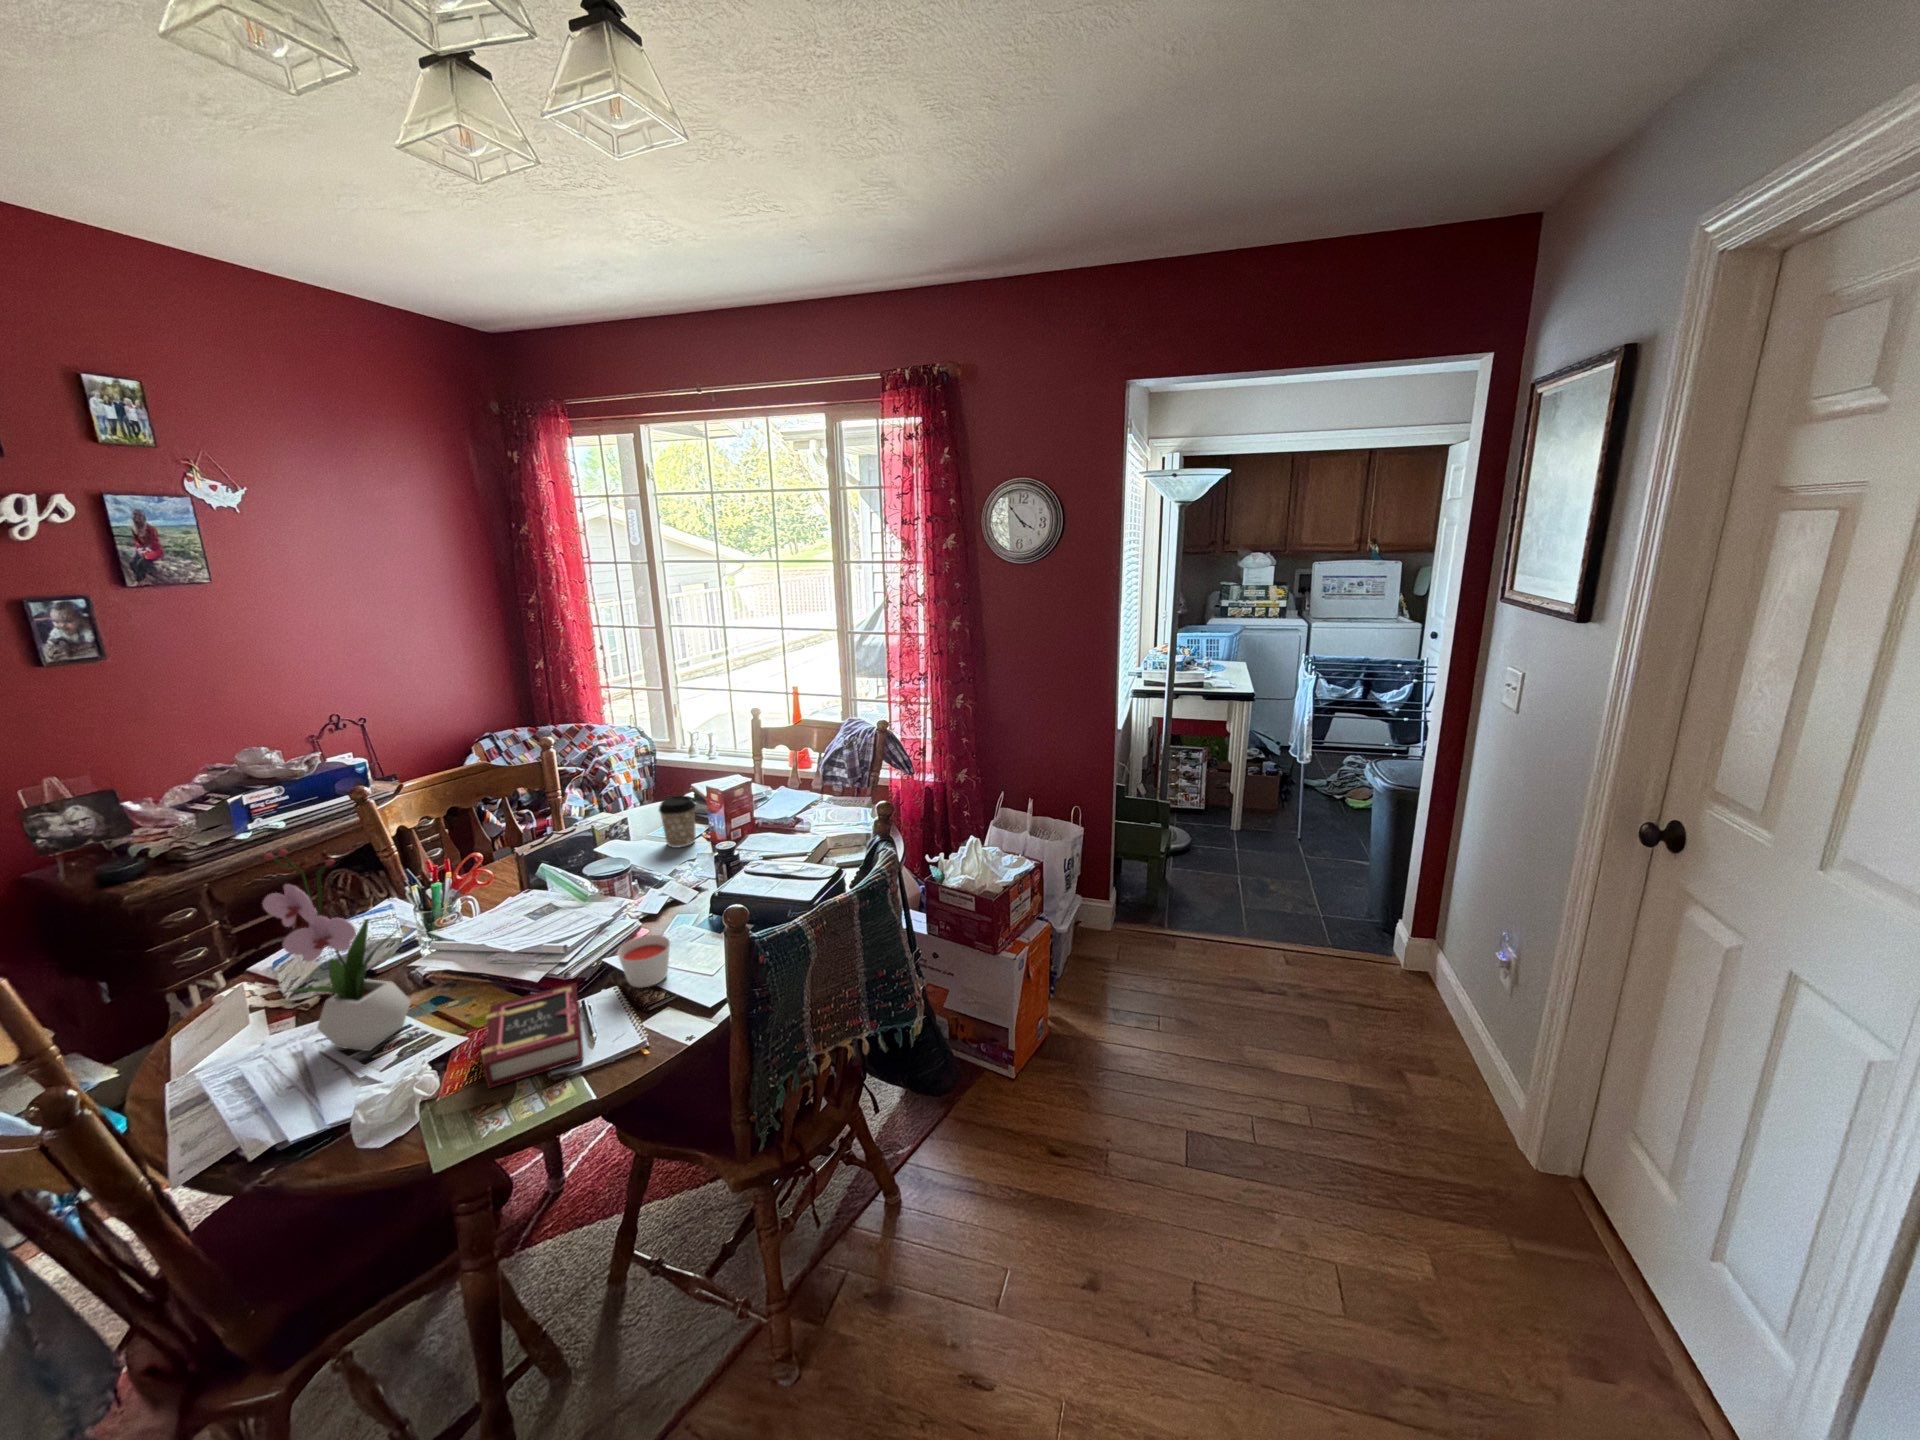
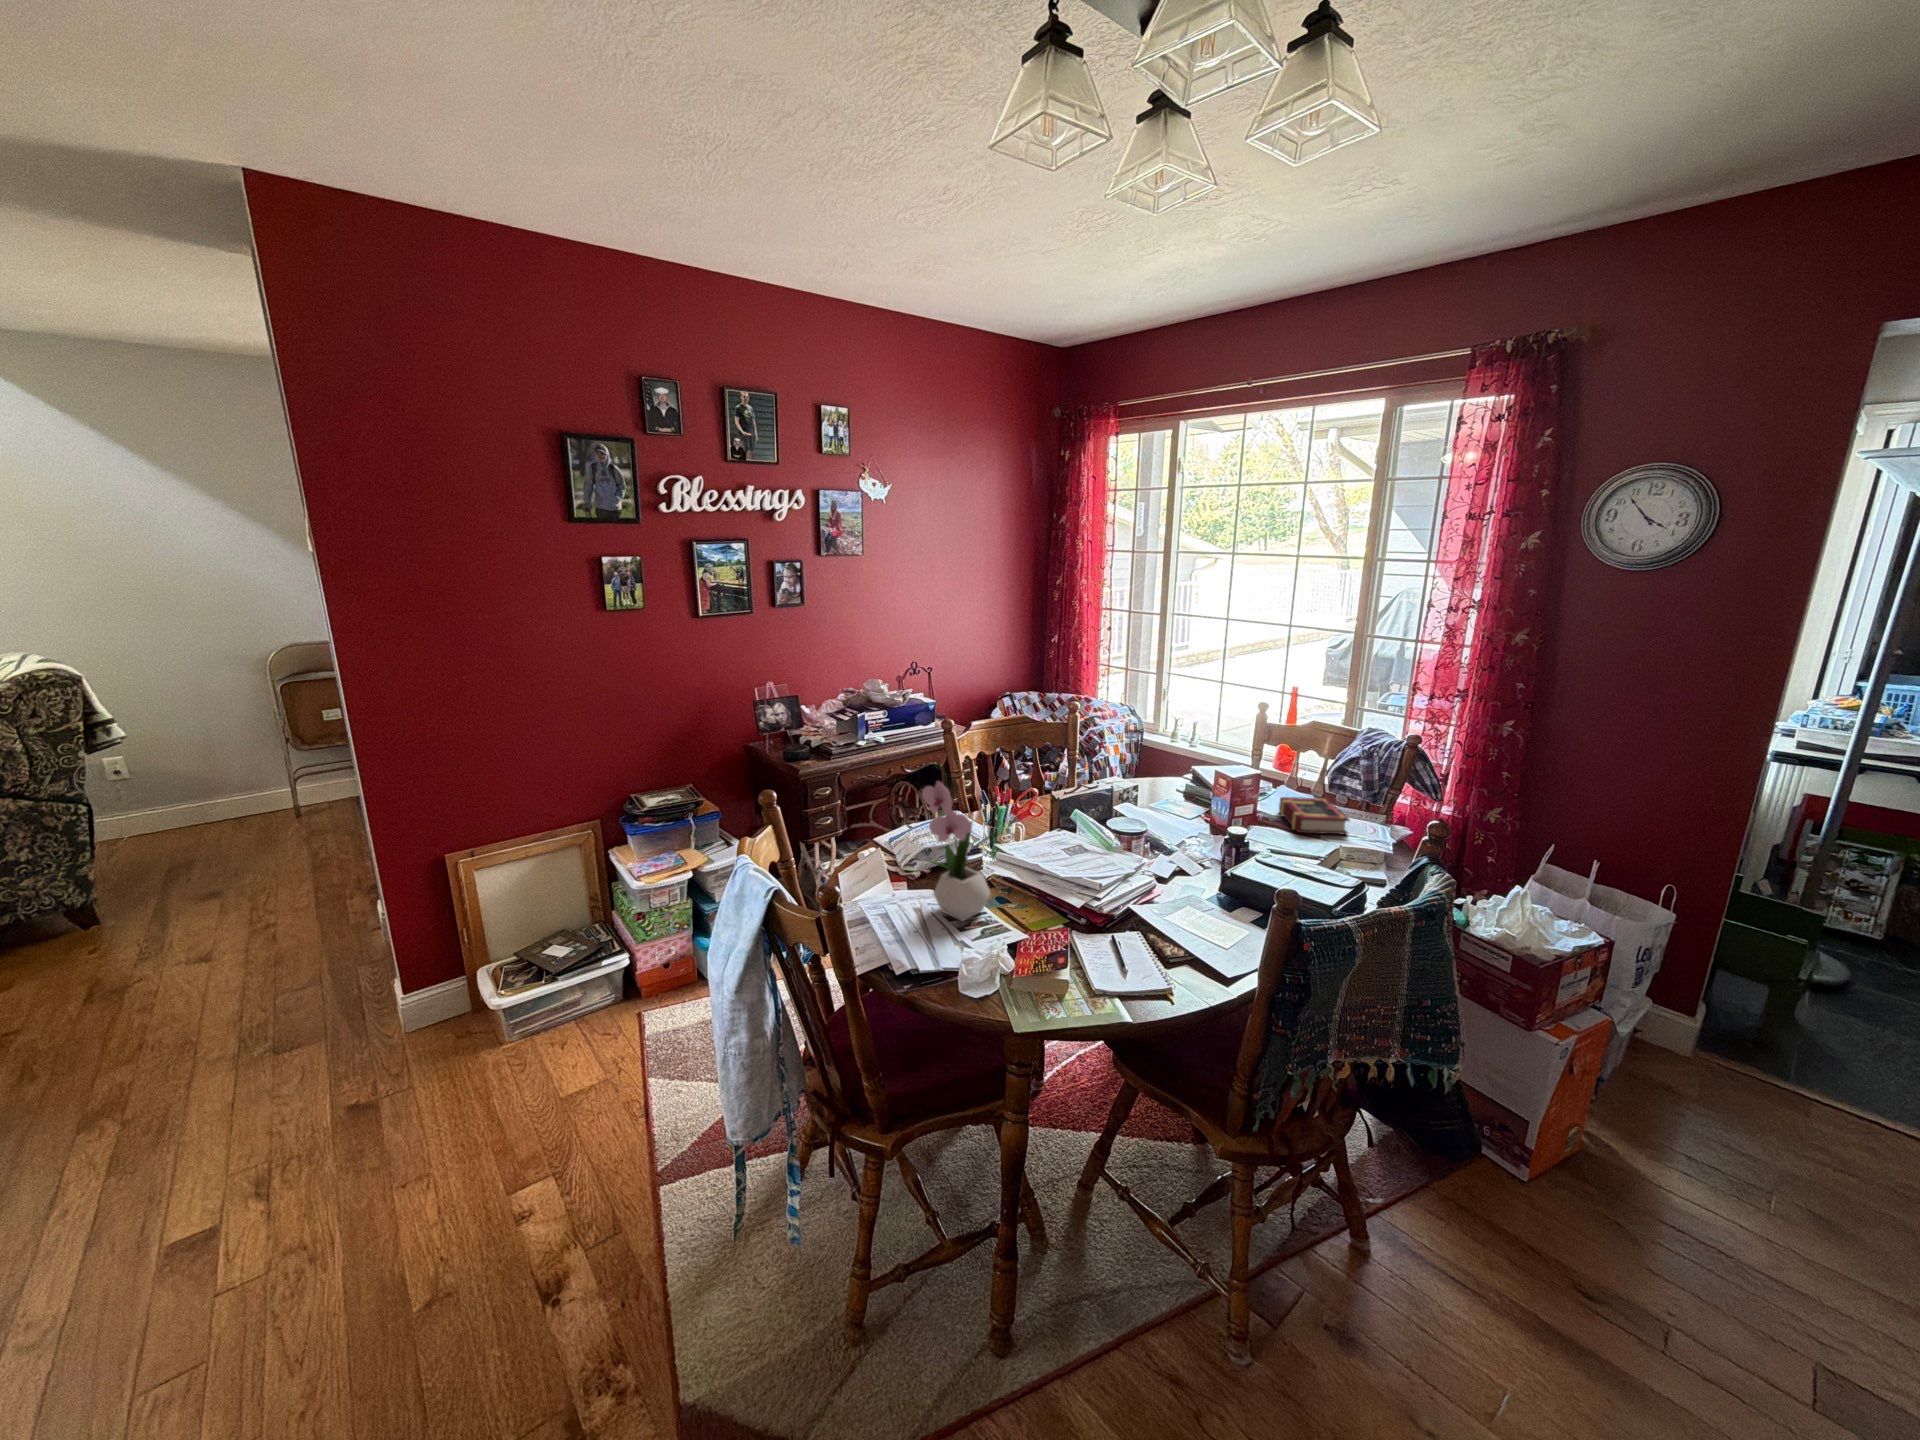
coffee cup: present [659,796,696,848] -> none [1170,773,1205,822]
candle: present [618,935,670,988] -> none [1148,893,1194,941]
book: present [481,984,584,1088] -> present [1279,797,1350,835]

